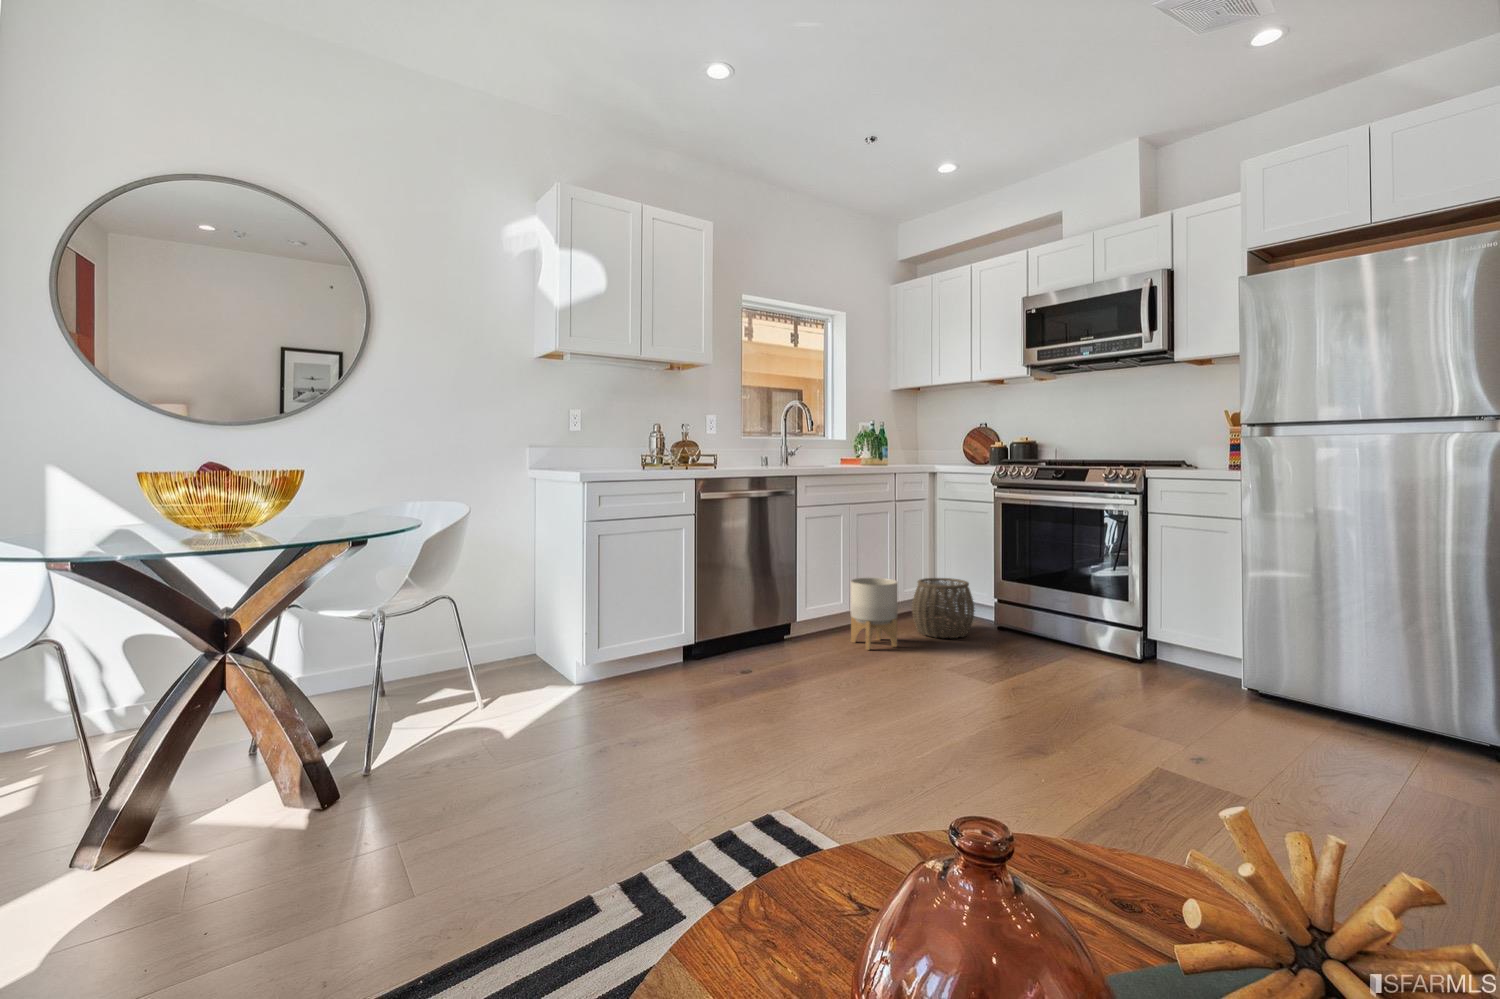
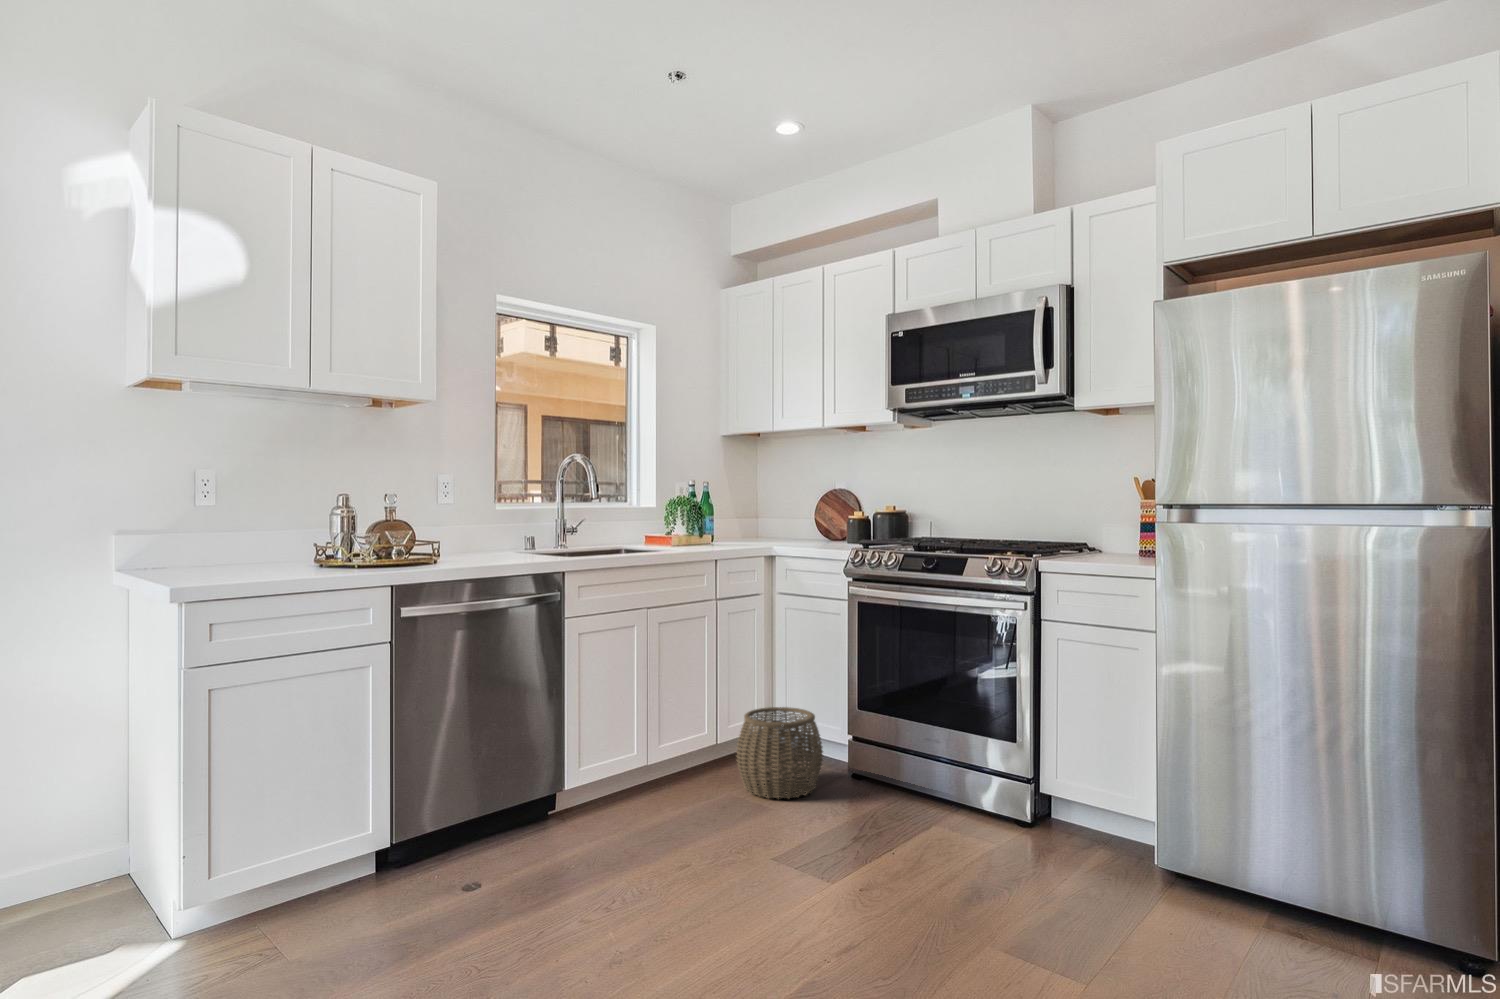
planter: present [850,577,898,650] -> none [643,715,711,829]

